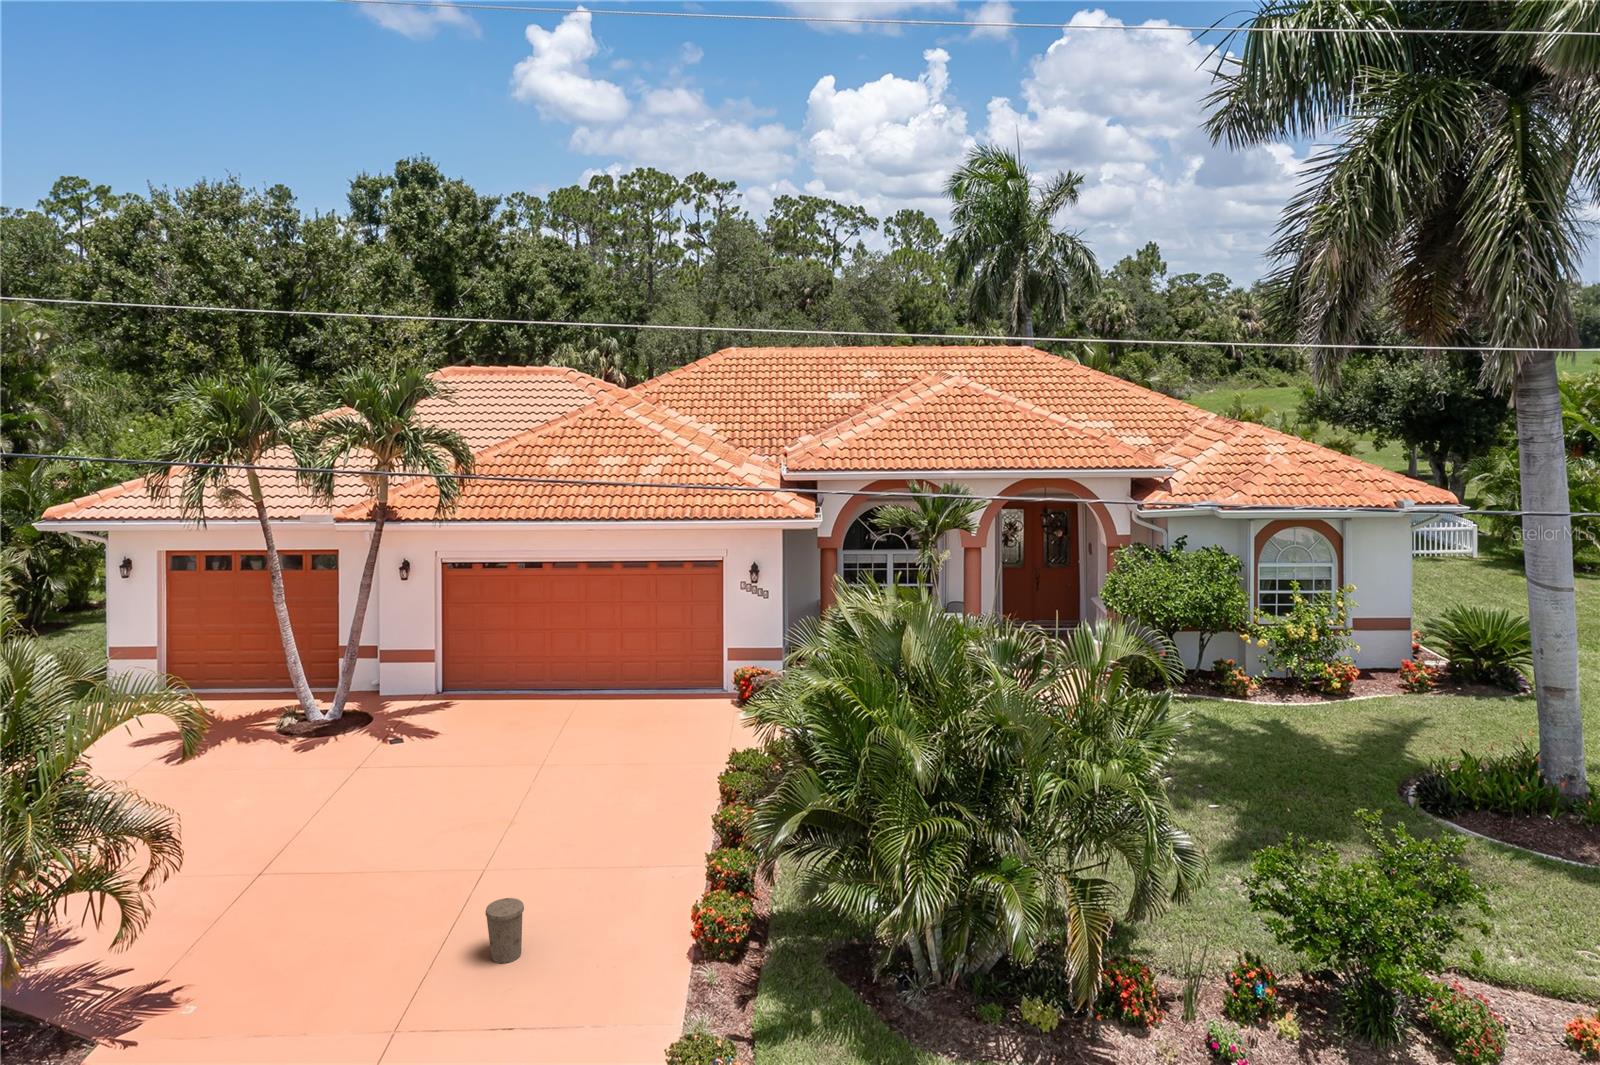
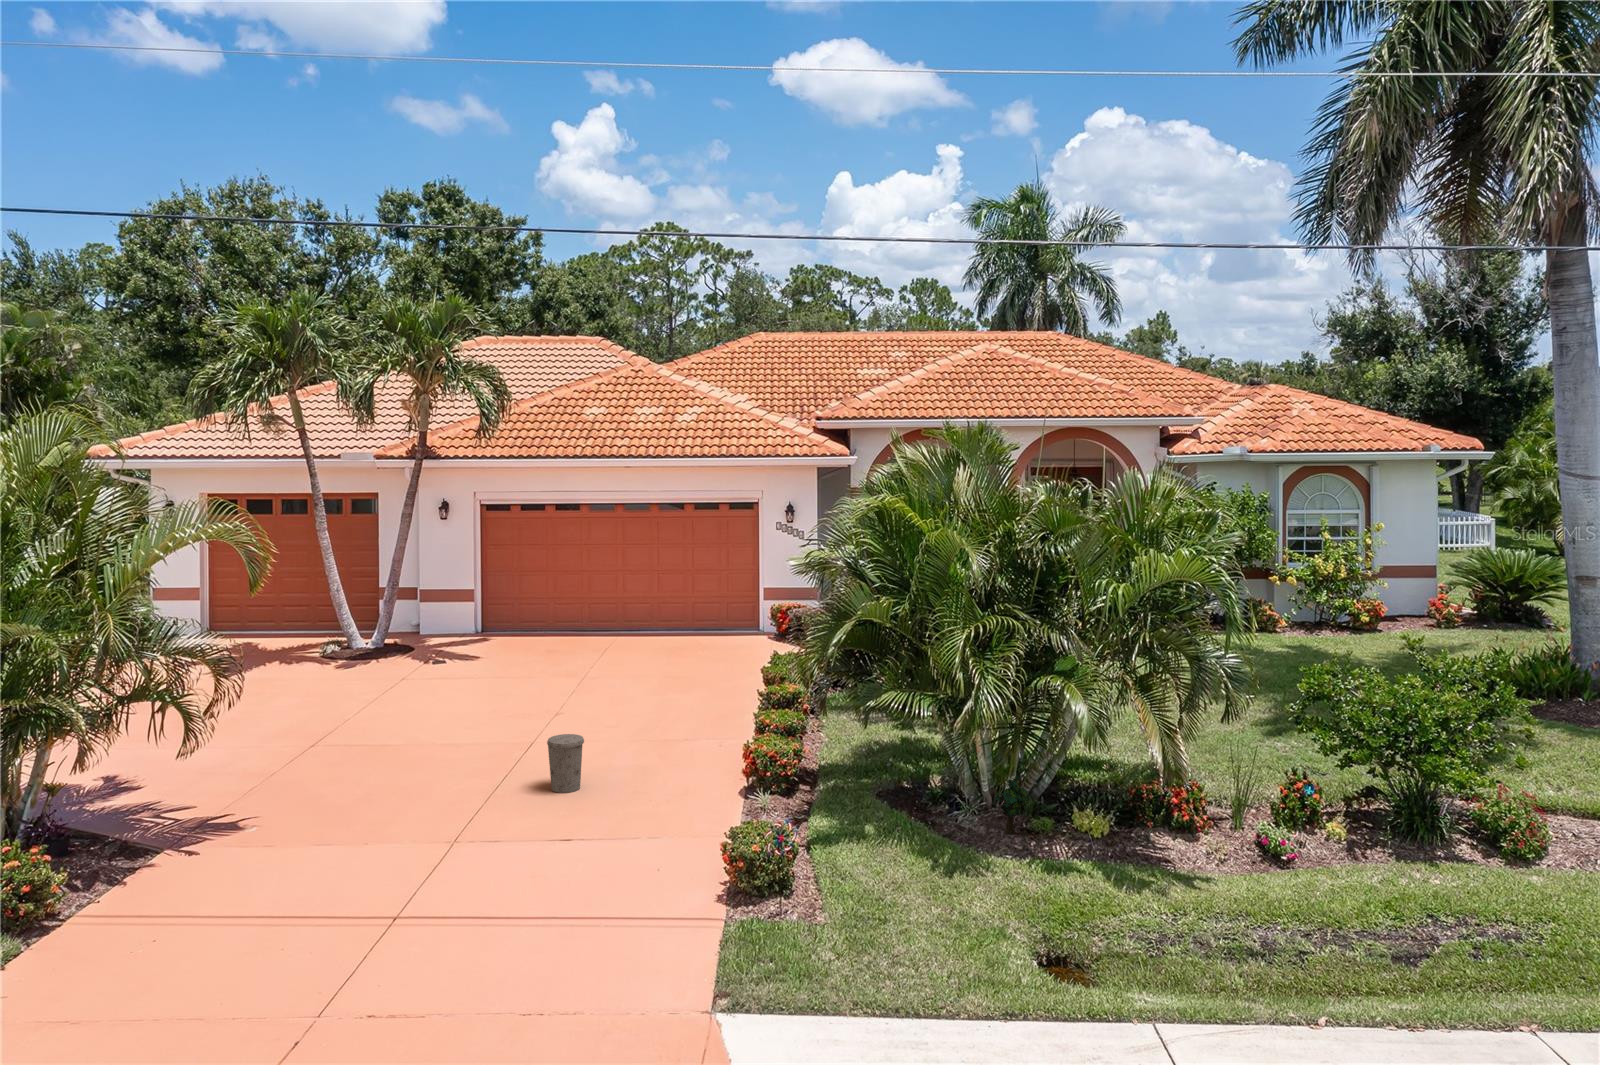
decorative plant: none [940,970,976,1031] -> present [995,775,1028,834]

